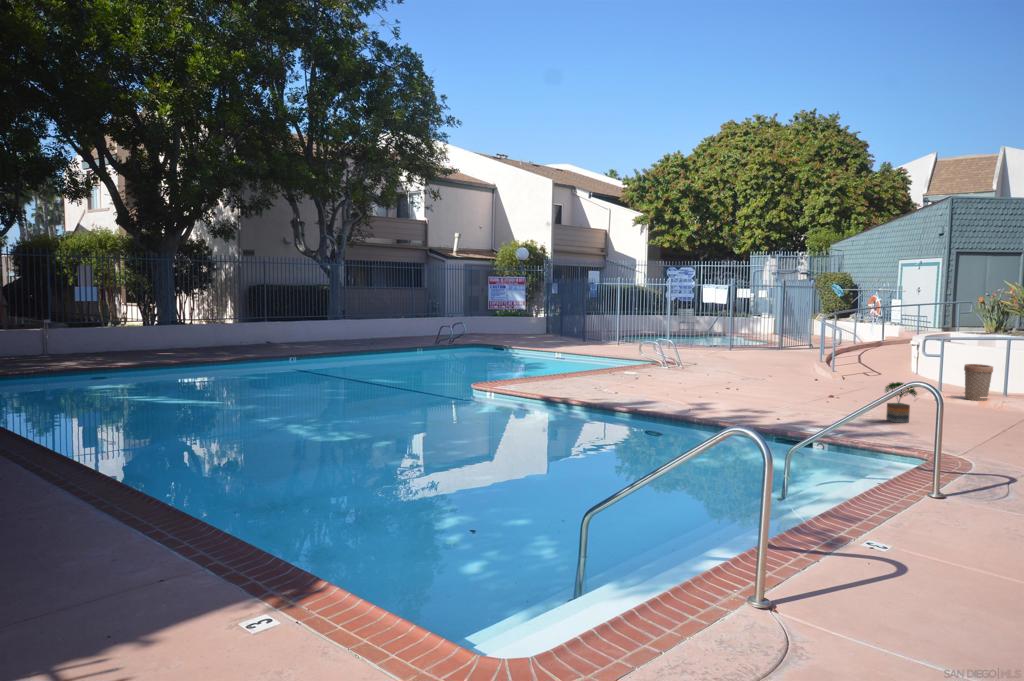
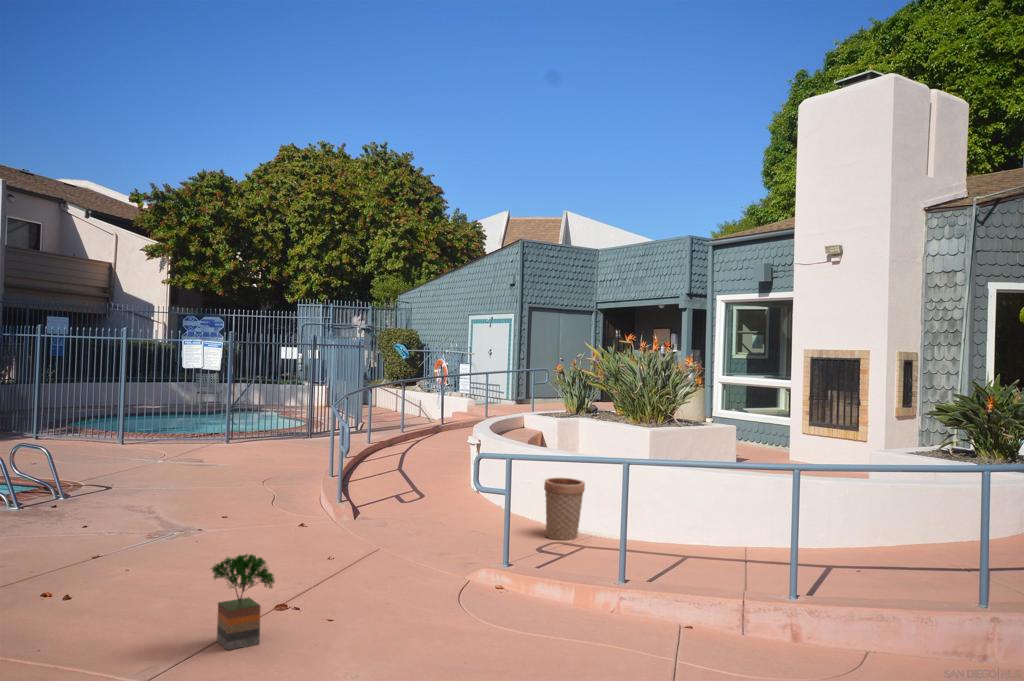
potted tree: present [885,382,917,423] -> present [211,554,274,650]

